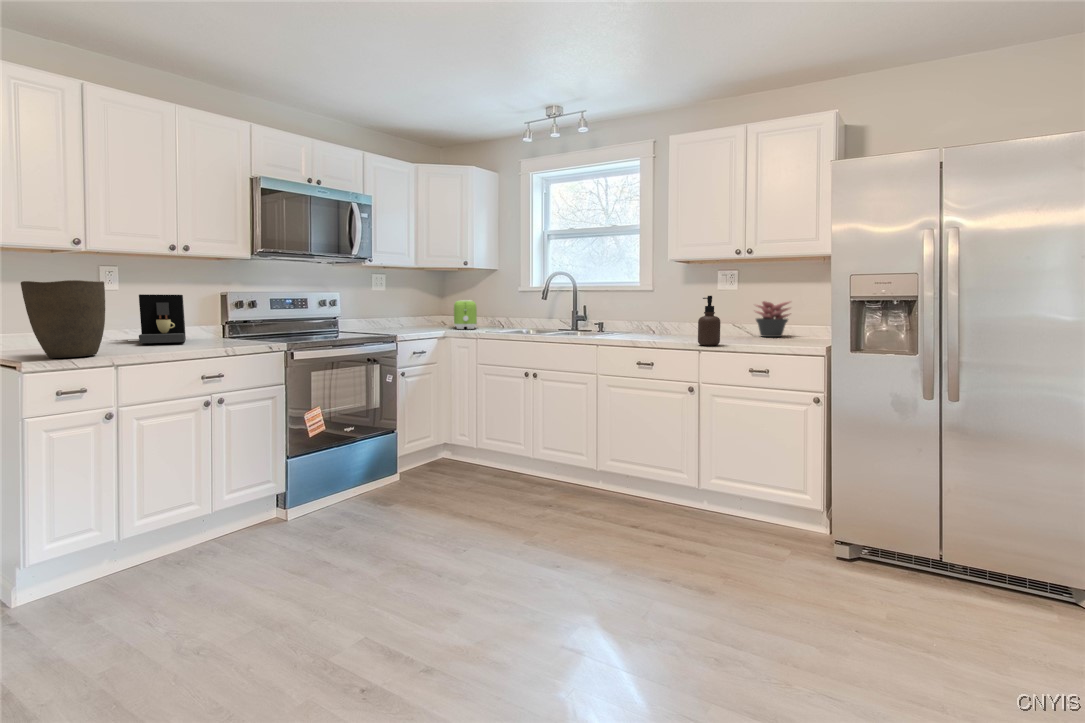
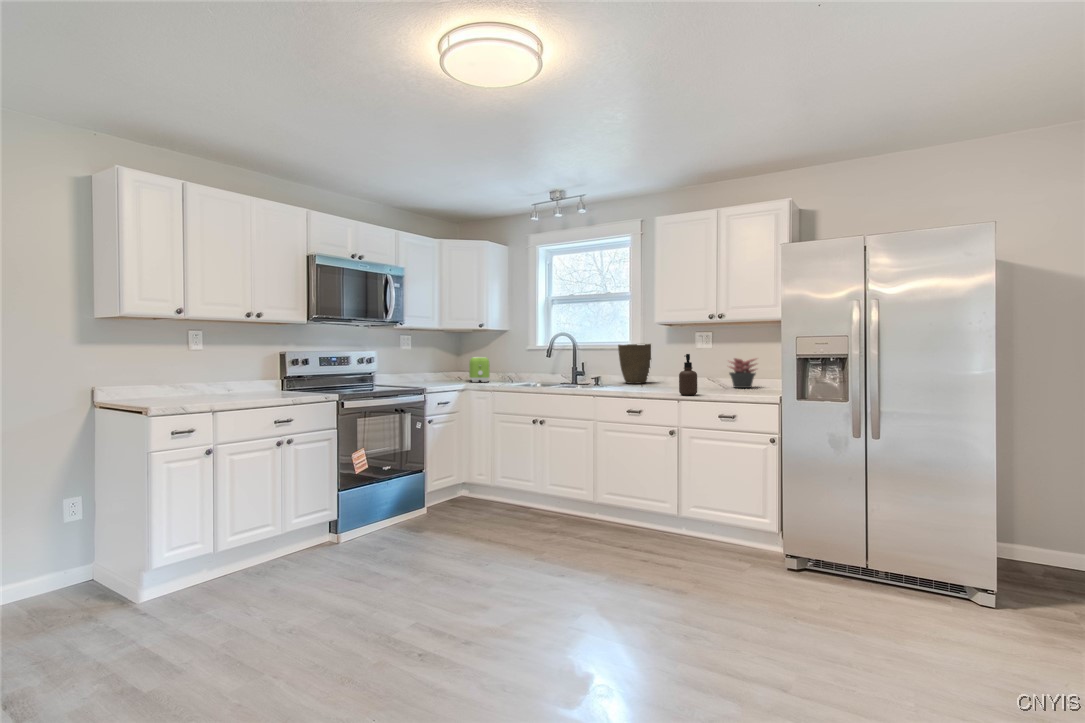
vase: present [21,280,105,358] -> present [618,344,651,384]
coffee maker: present [139,294,186,343] -> none [218,354,255,394]

